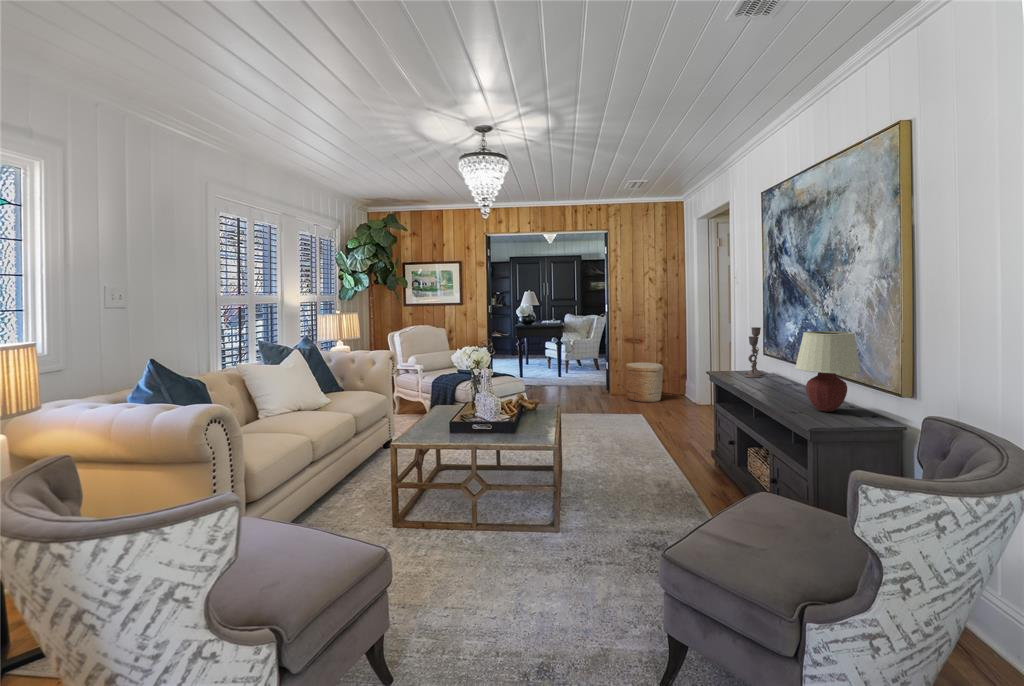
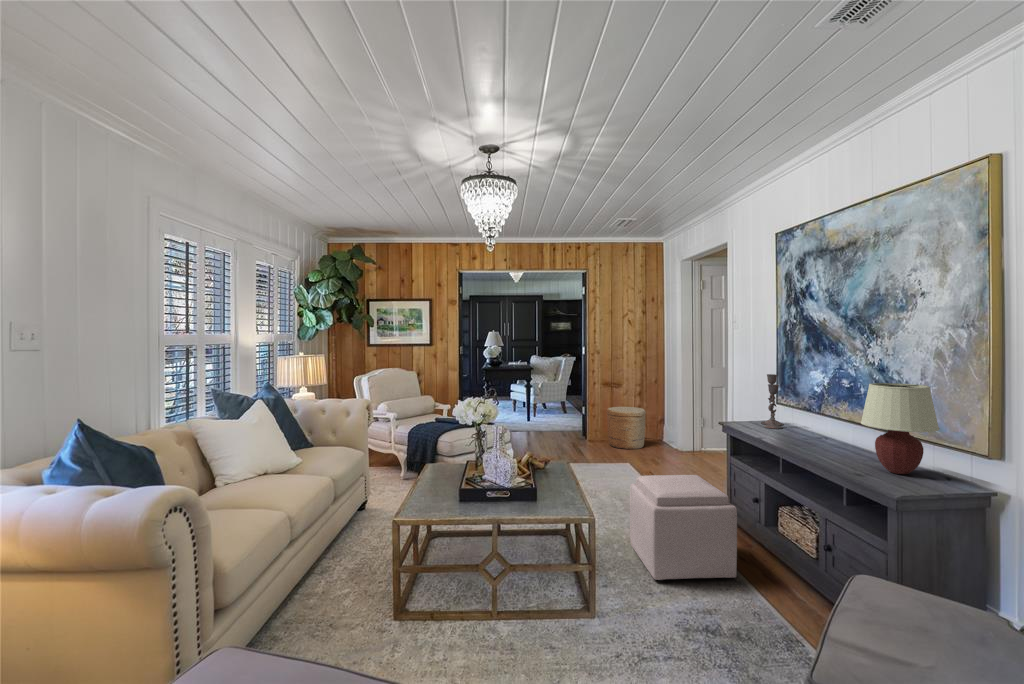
ottoman: none [606,416,689,503] -> present [630,475,737,581]

